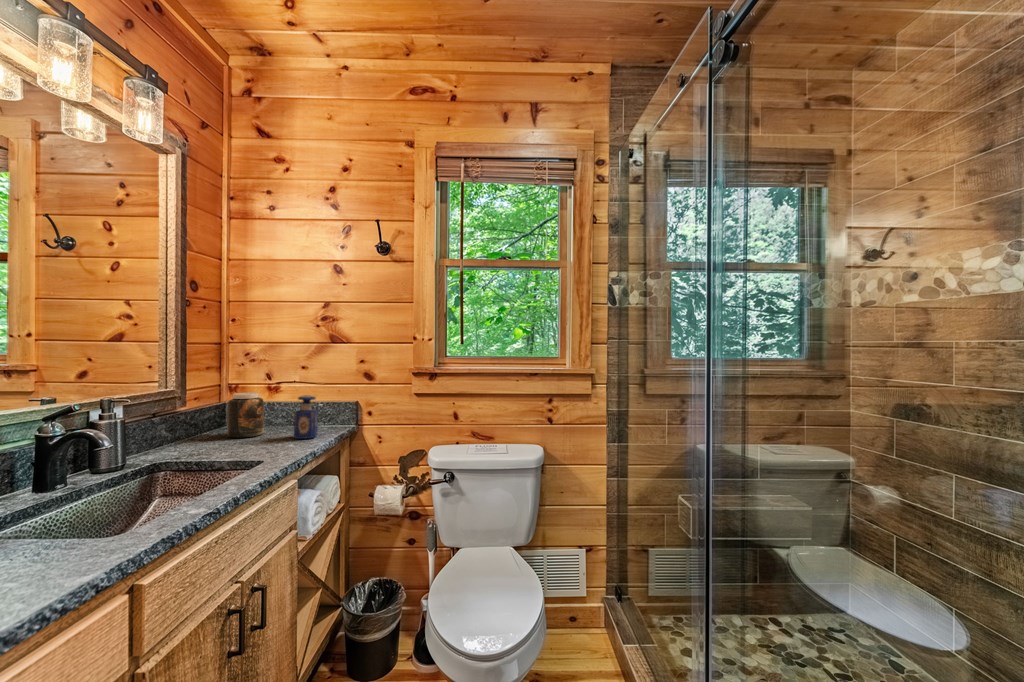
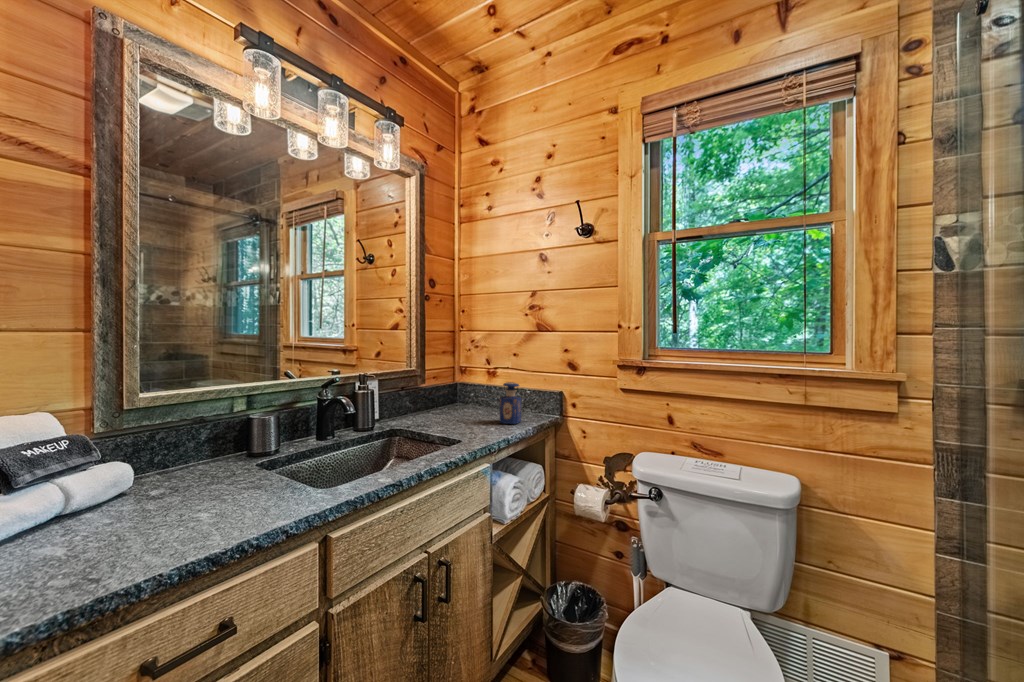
jar: present [227,392,264,438] -> none [451,377,479,417]

